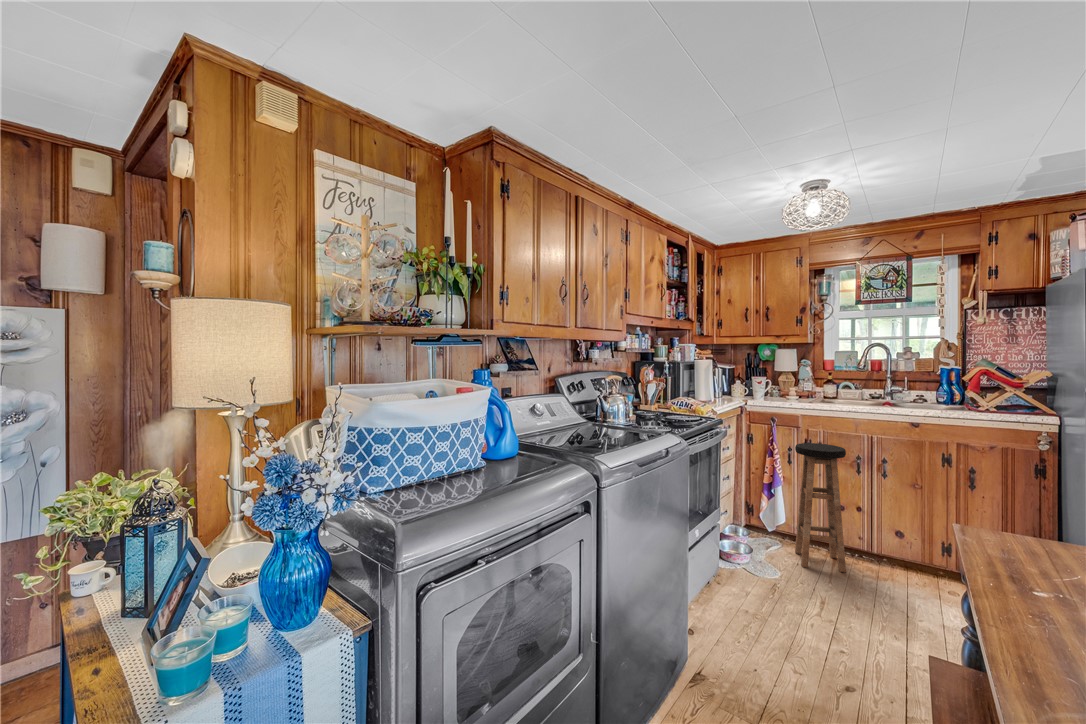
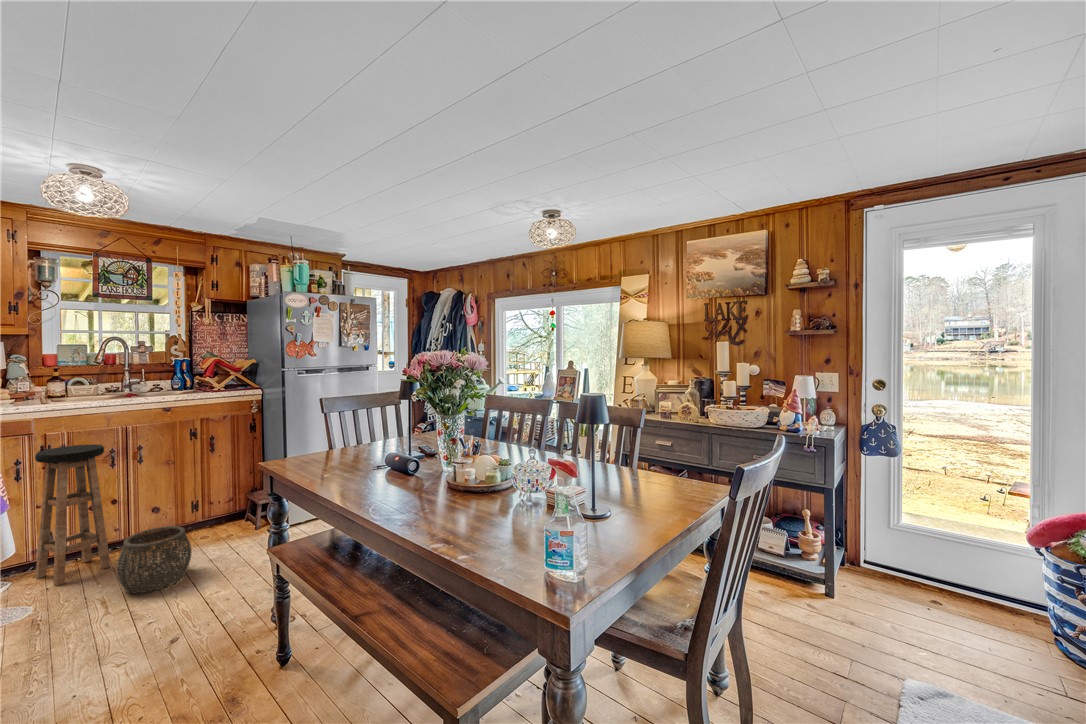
woven basket: none [835,549,913,627] -> present [117,526,192,594]

